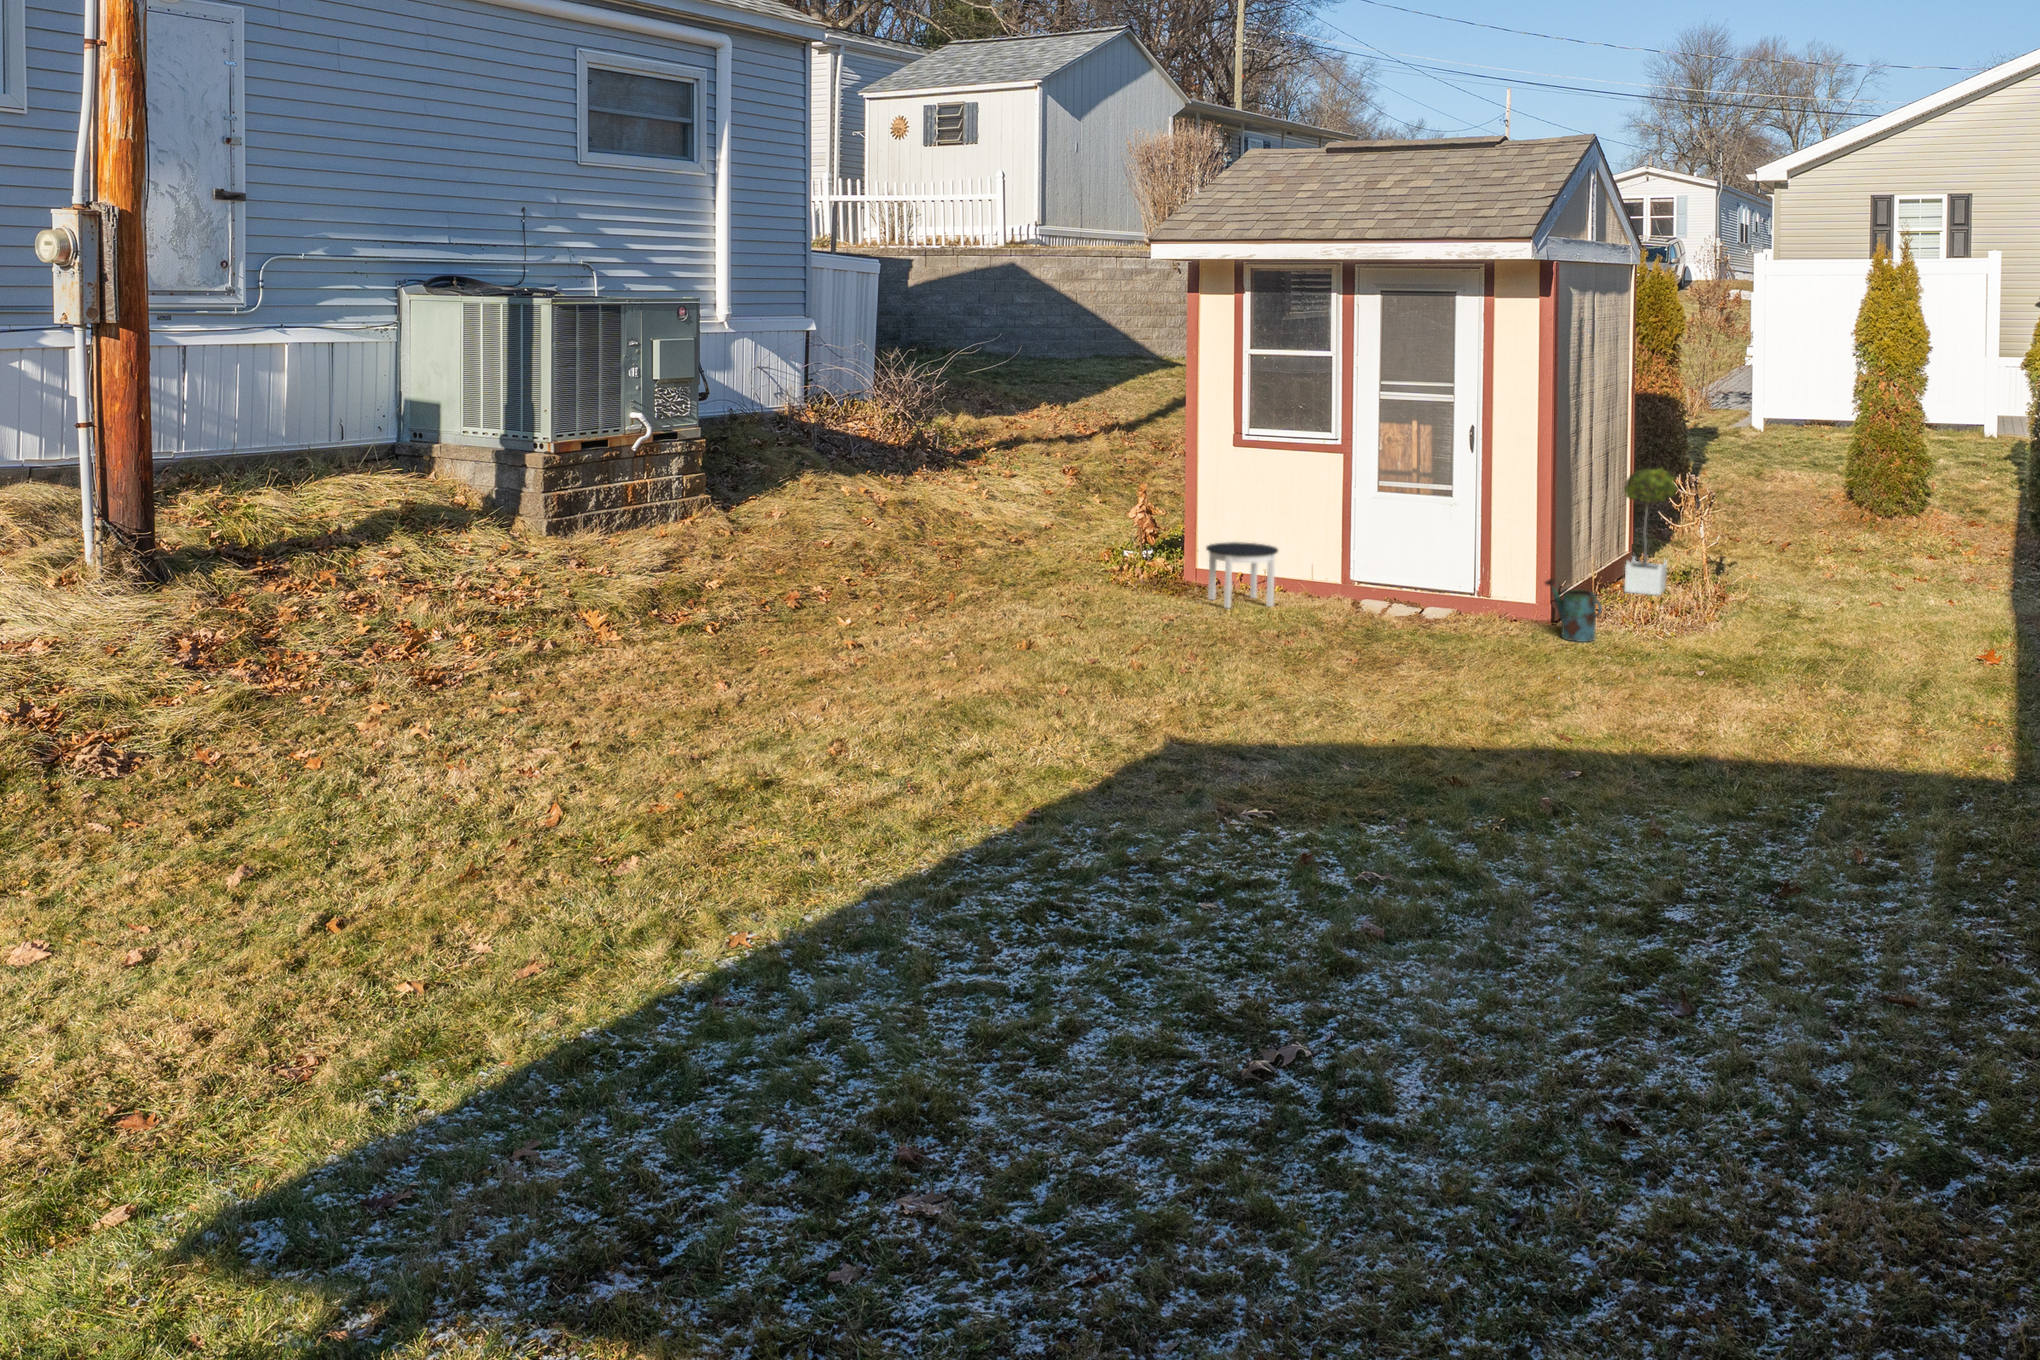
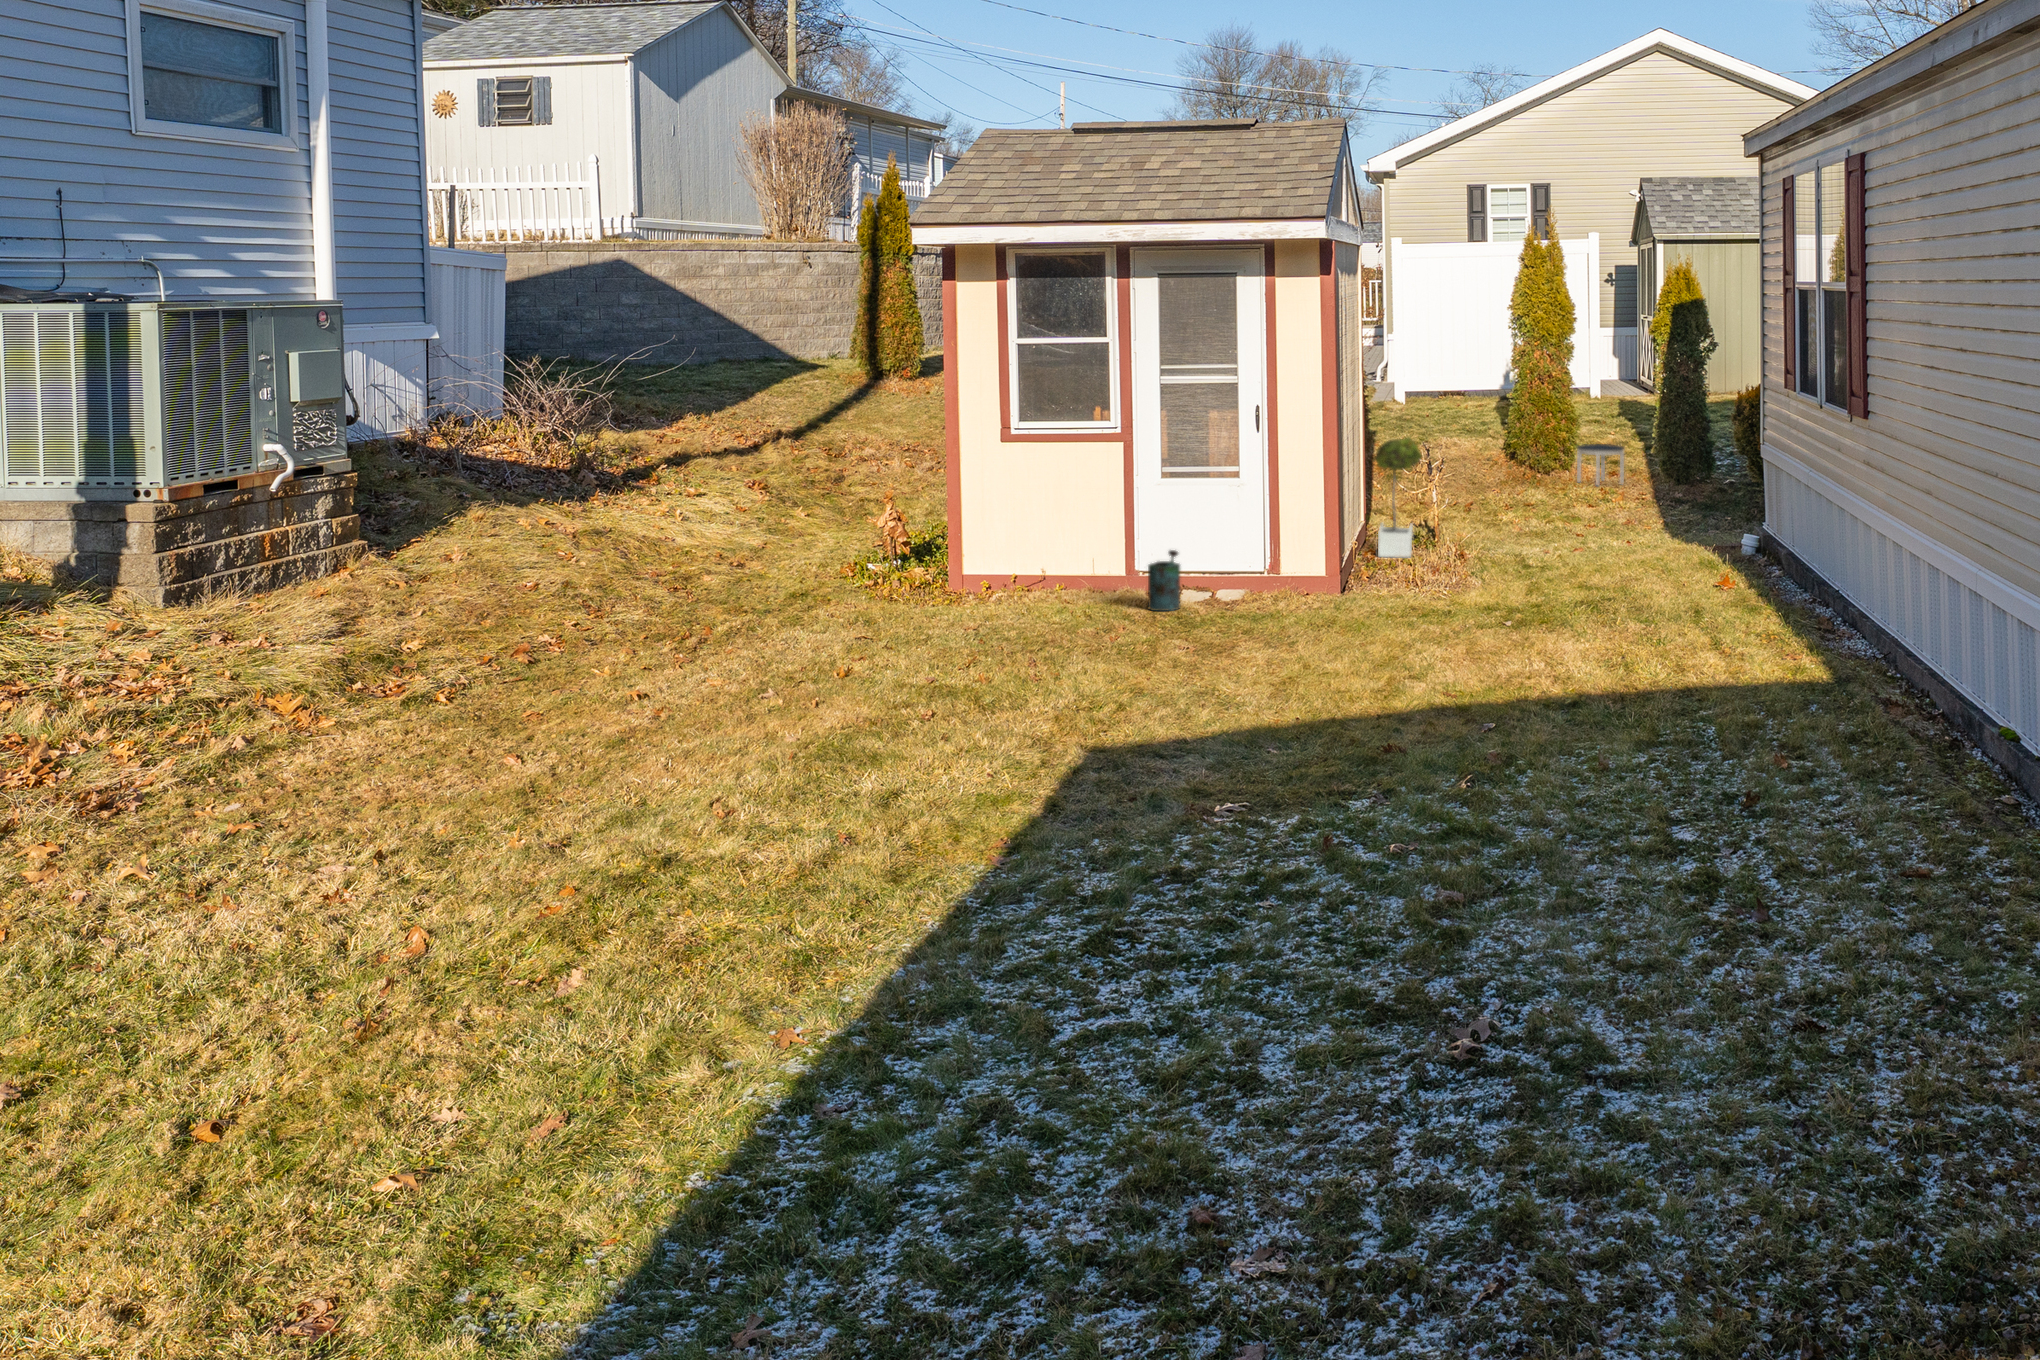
round table: present [1206,542,1278,608] -> present [1577,444,1625,486]
watering can: present [1545,579,1602,642] -> present [1148,550,1180,611]

